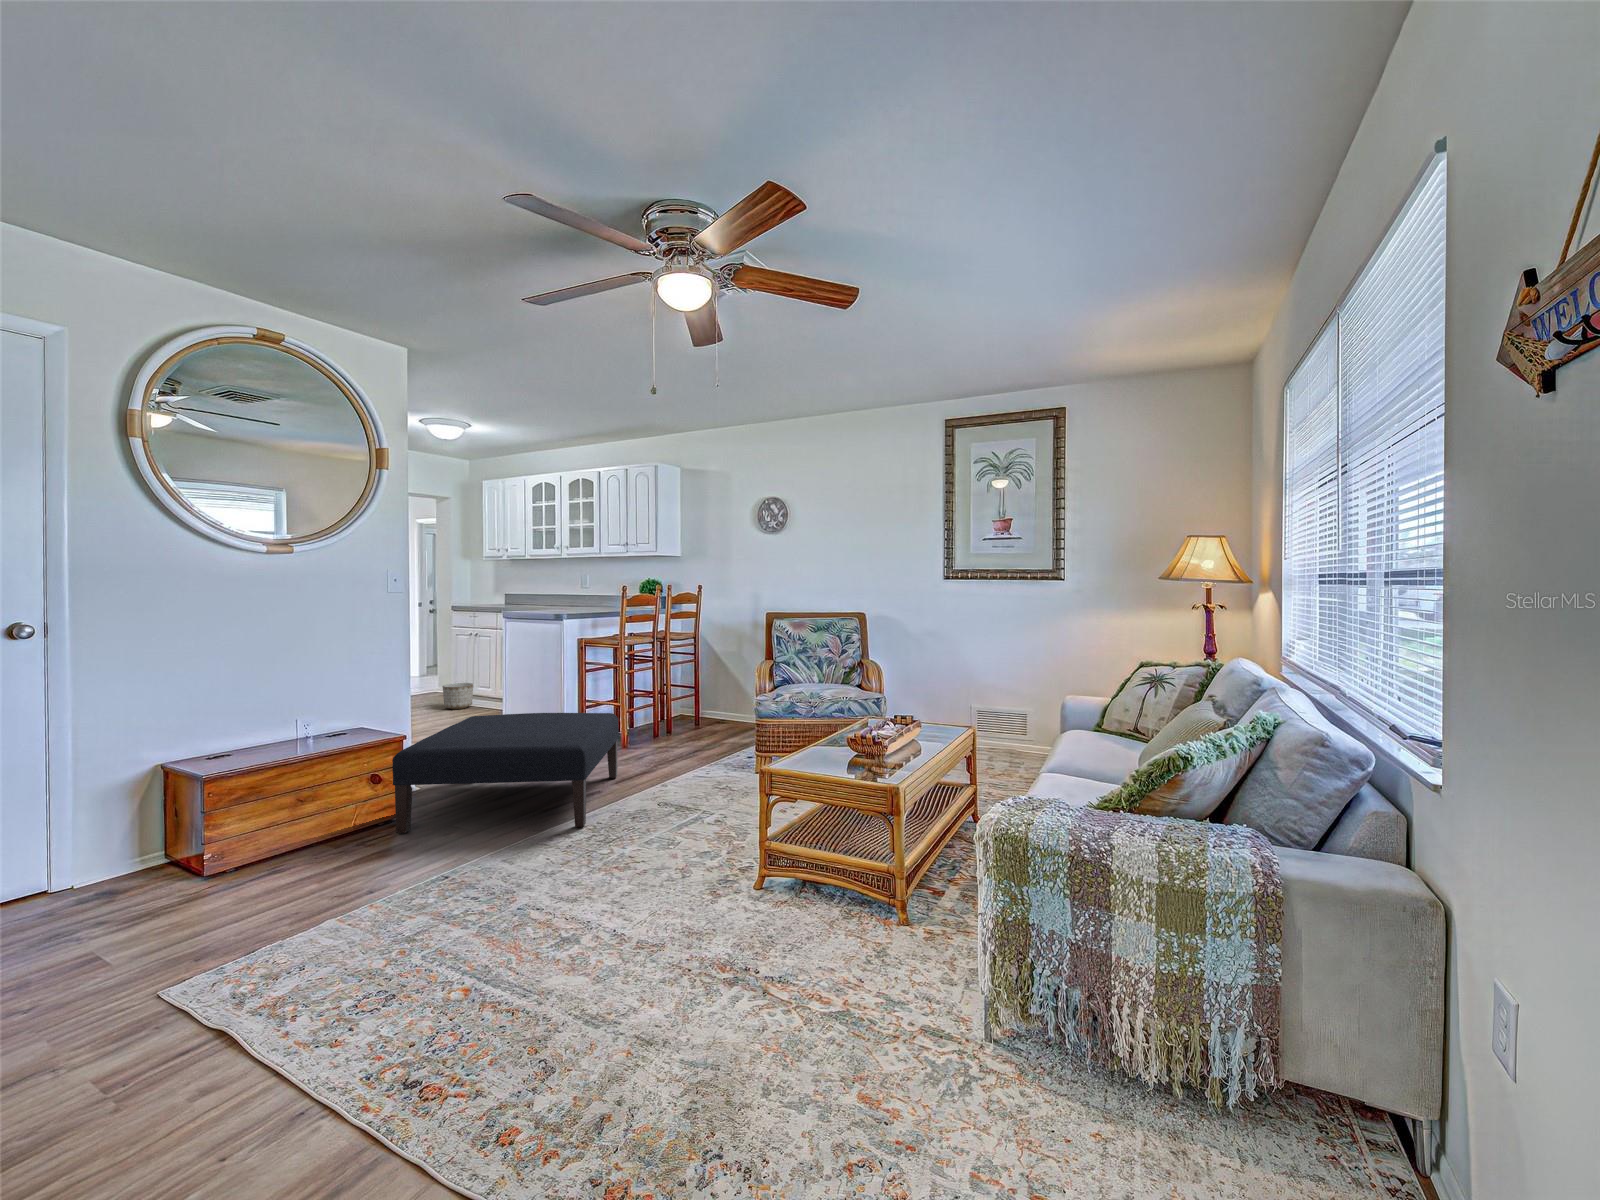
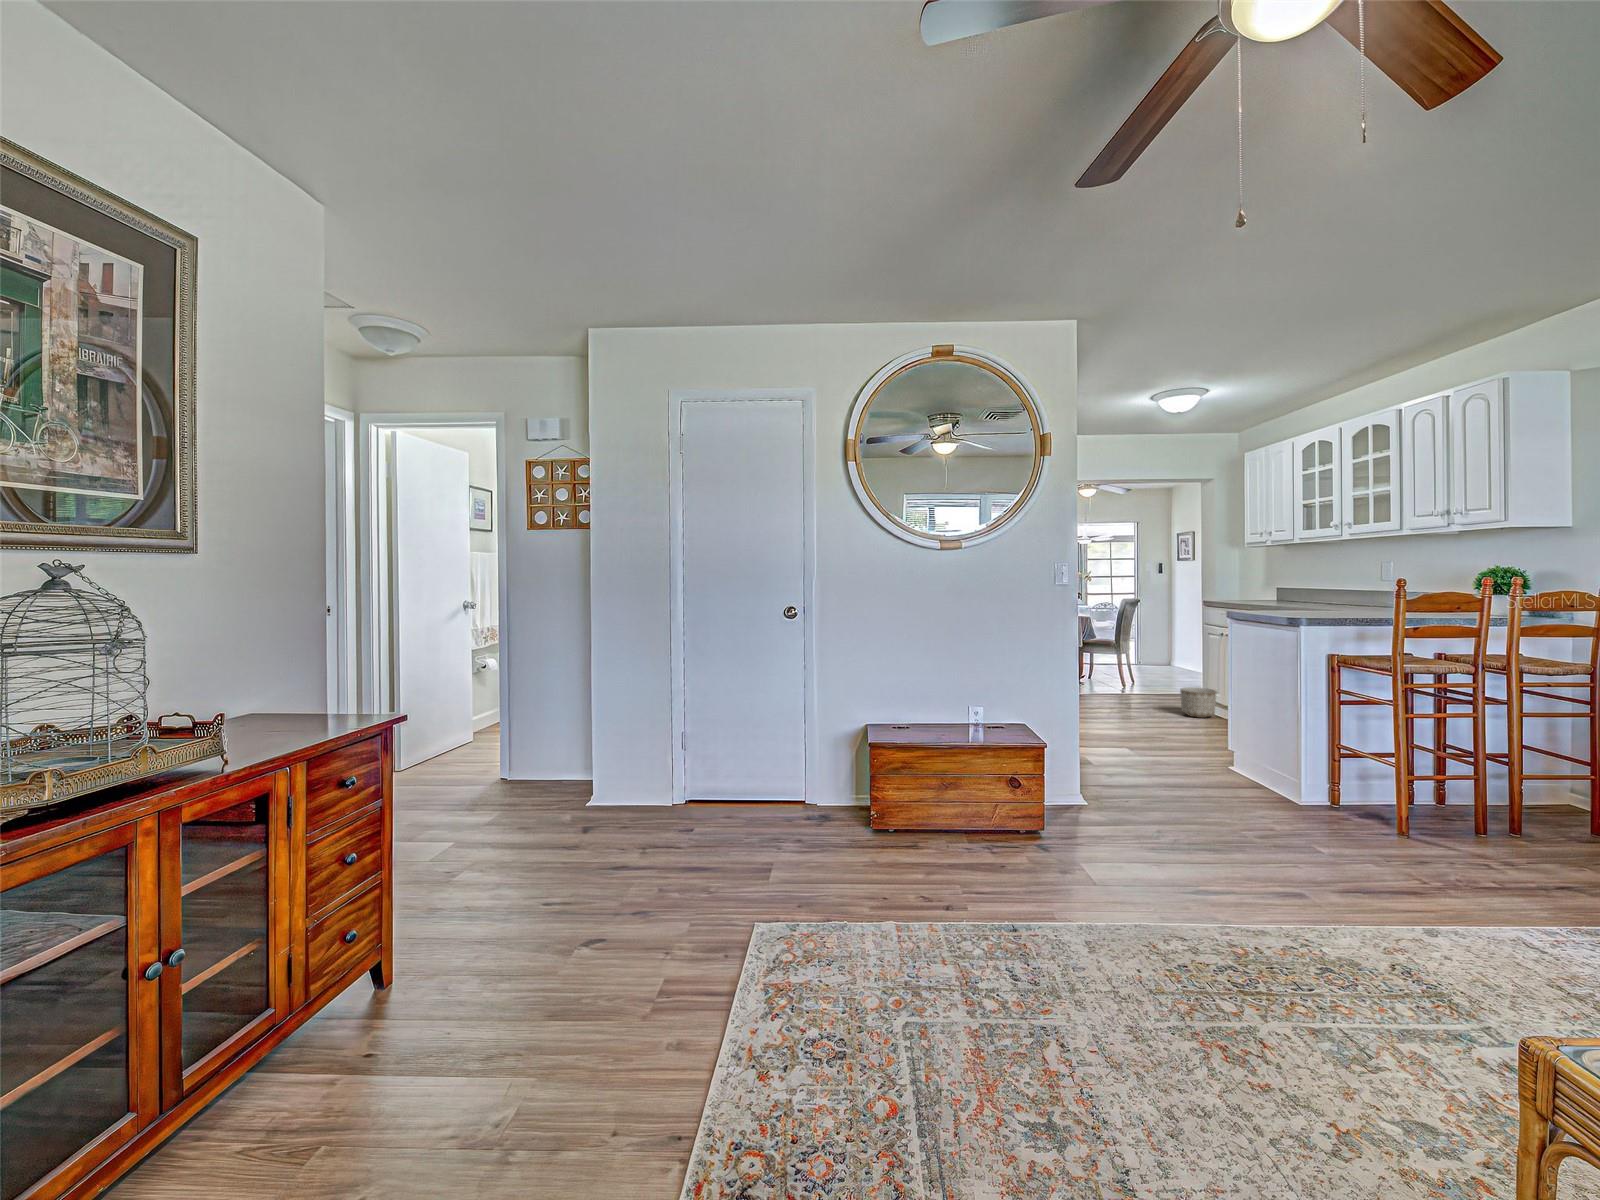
ottoman: present [392,713,619,833] -> none [1015,738,1351,944]

